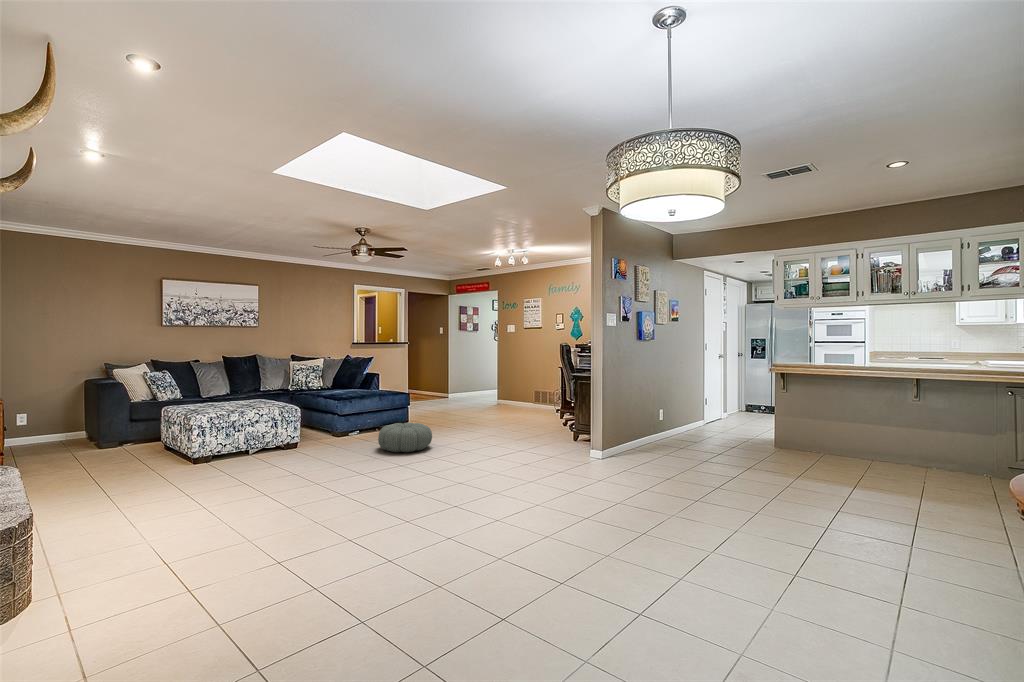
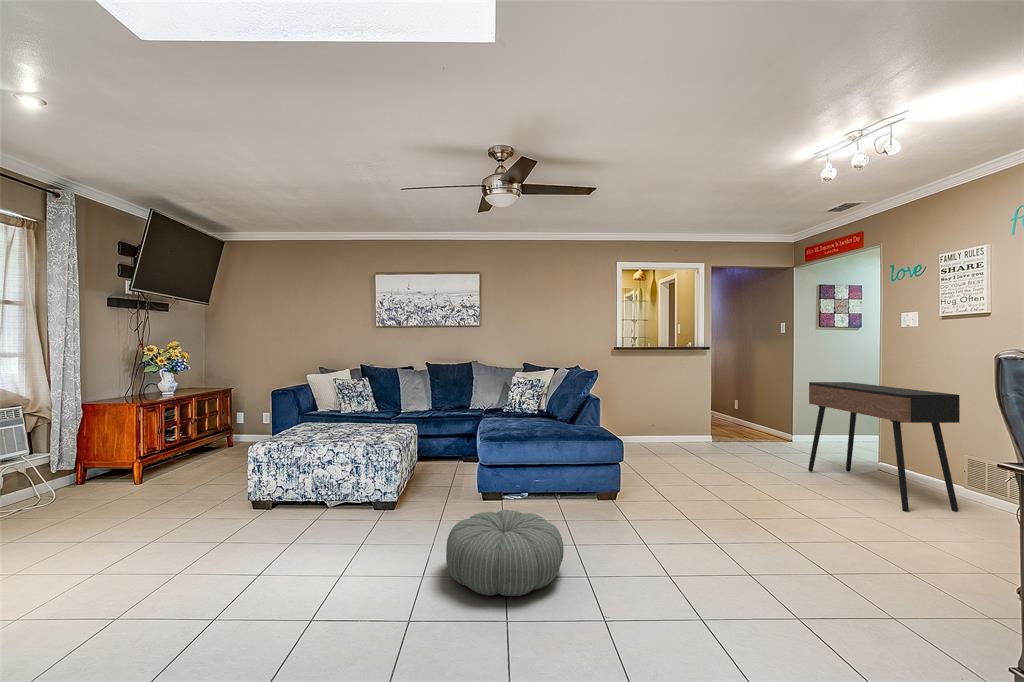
console table: none [471,359,530,412] -> present [808,382,960,512]

